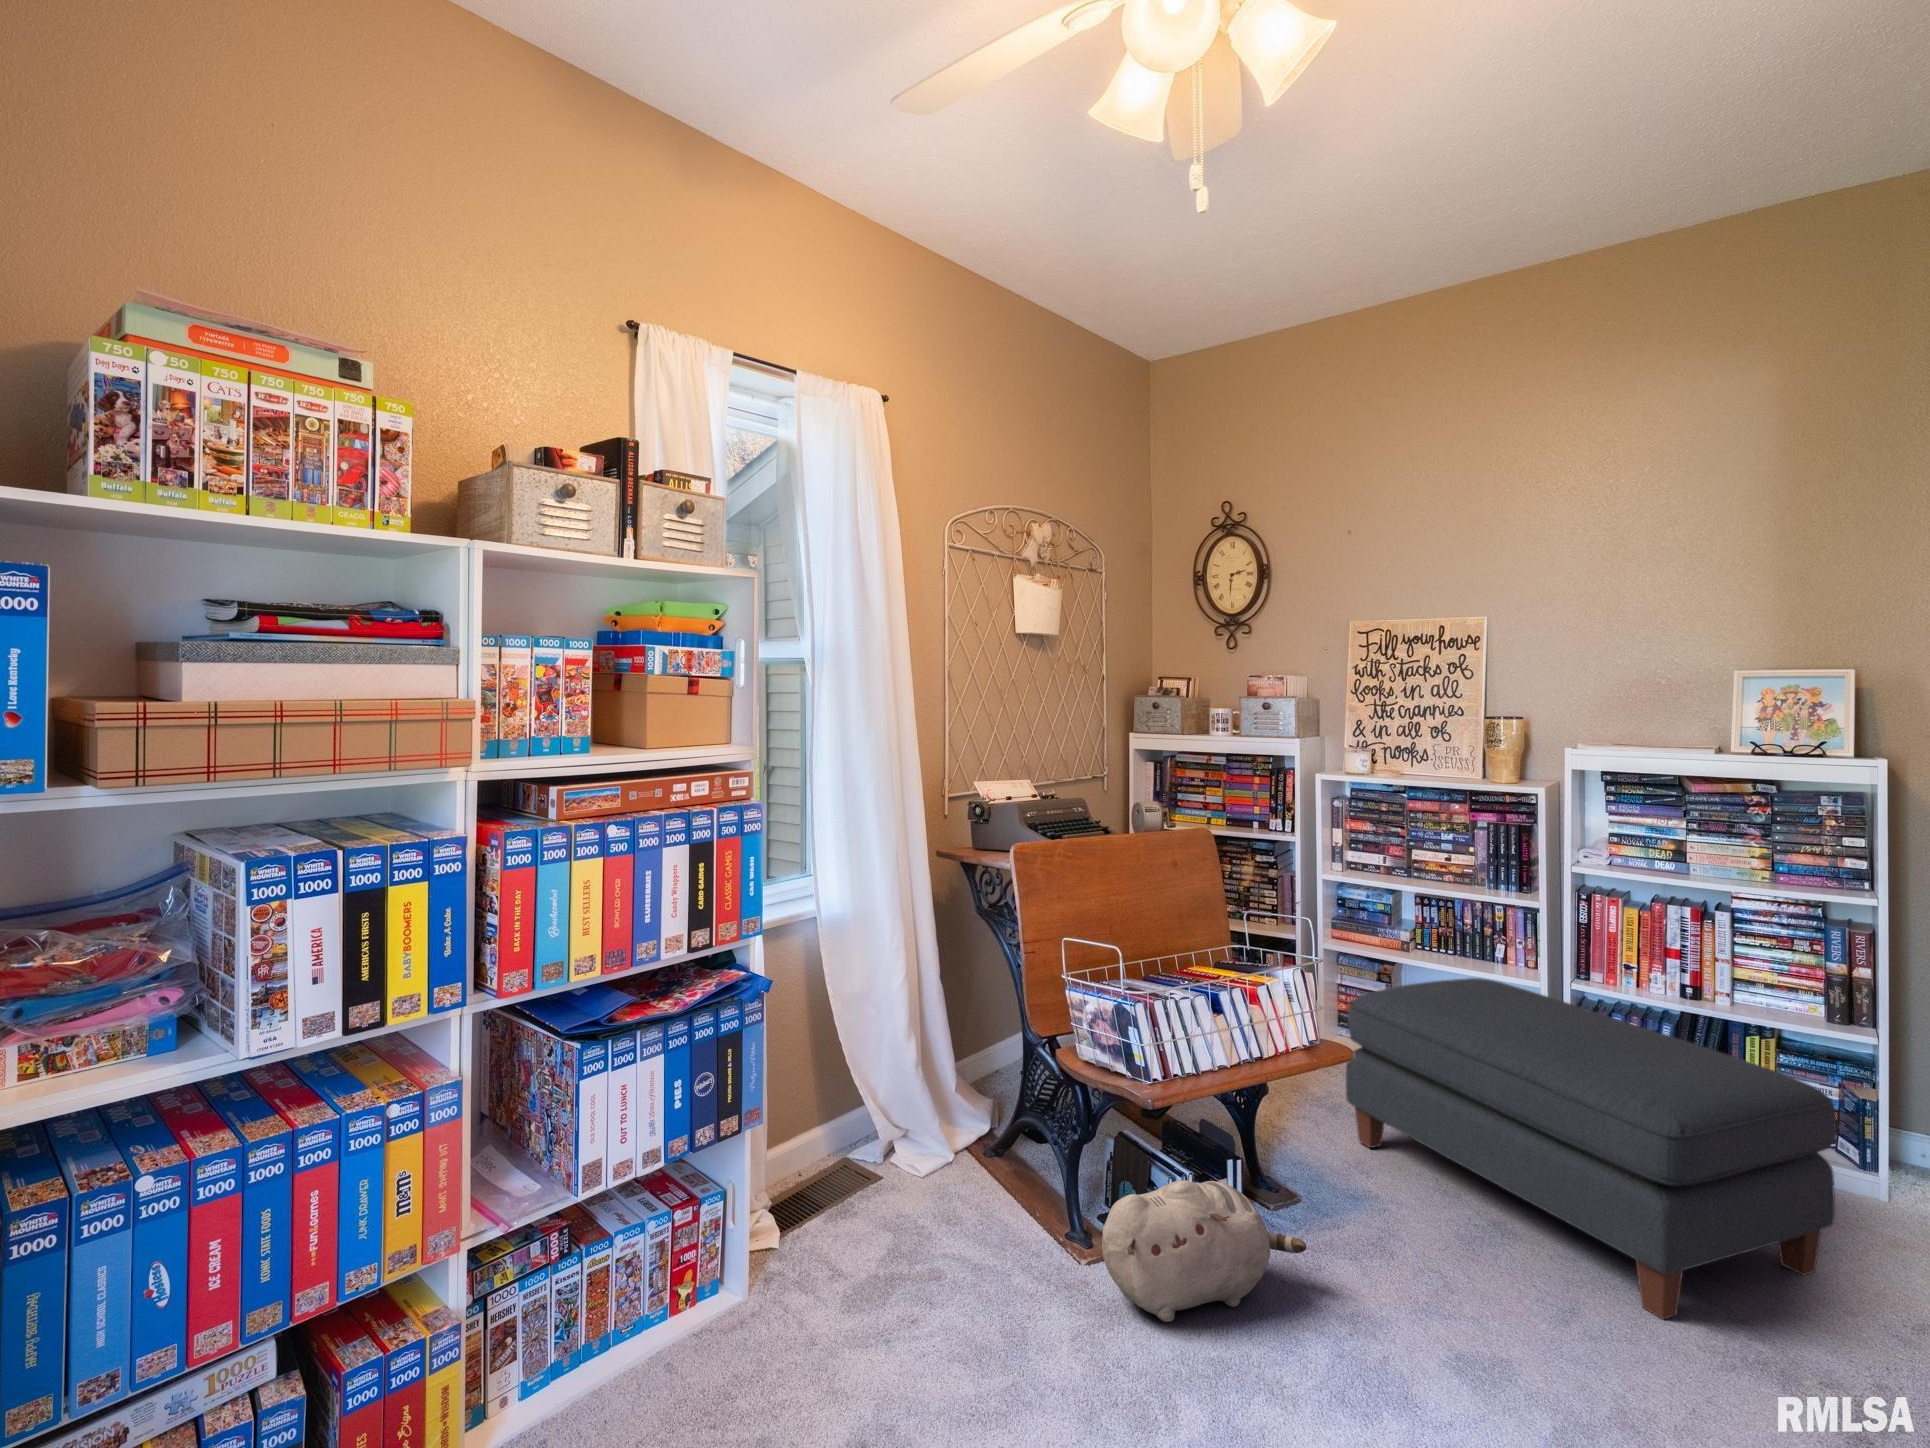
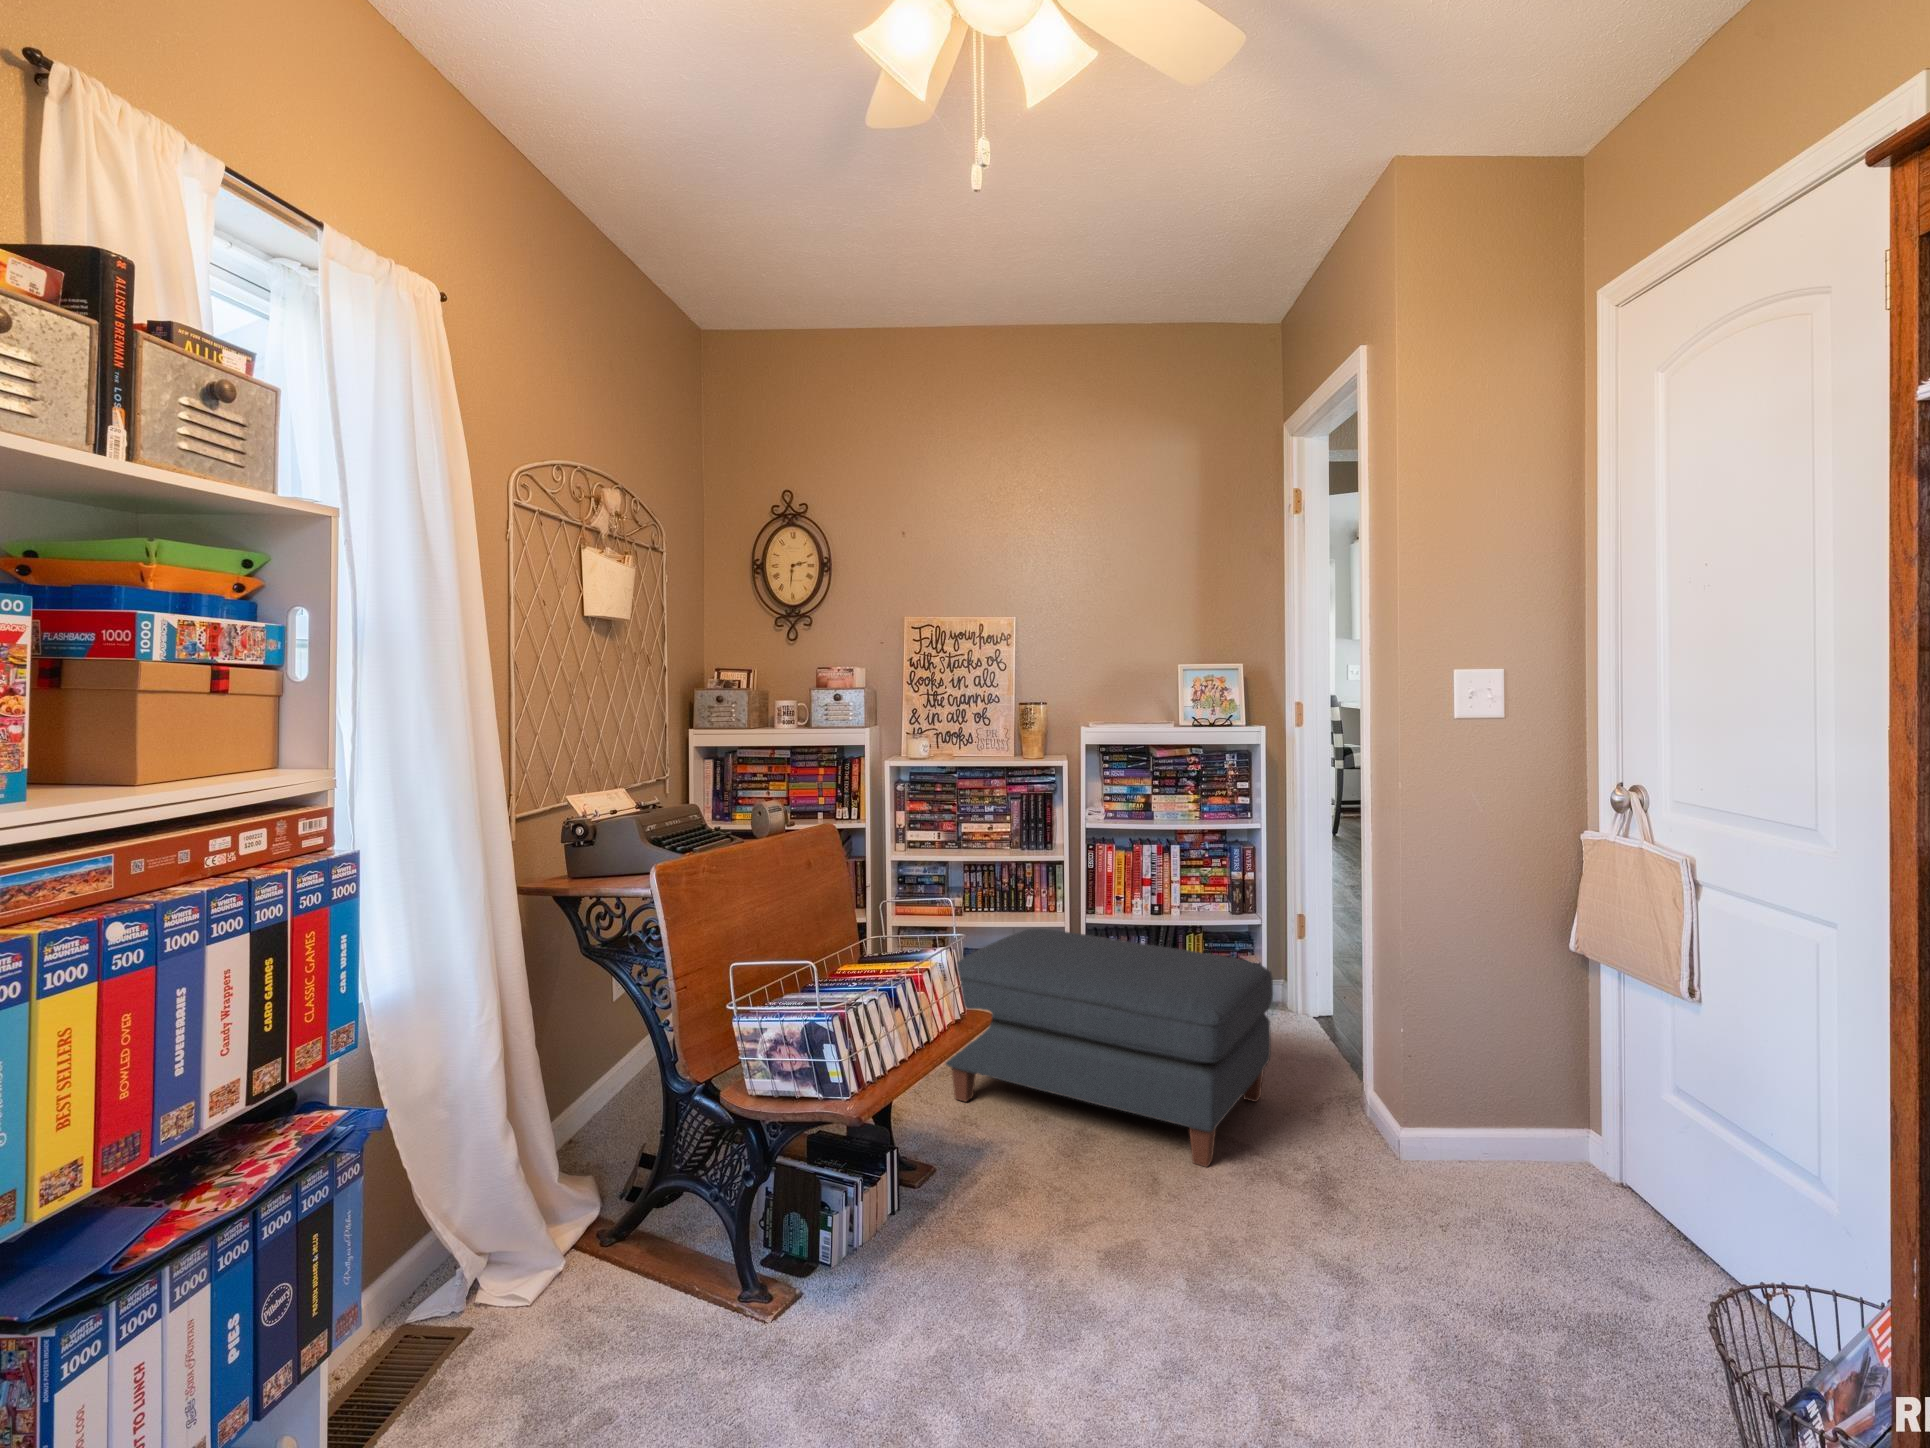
plush toy: present [1102,1180,1306,1322] -> none [806,1179,981,1344]

